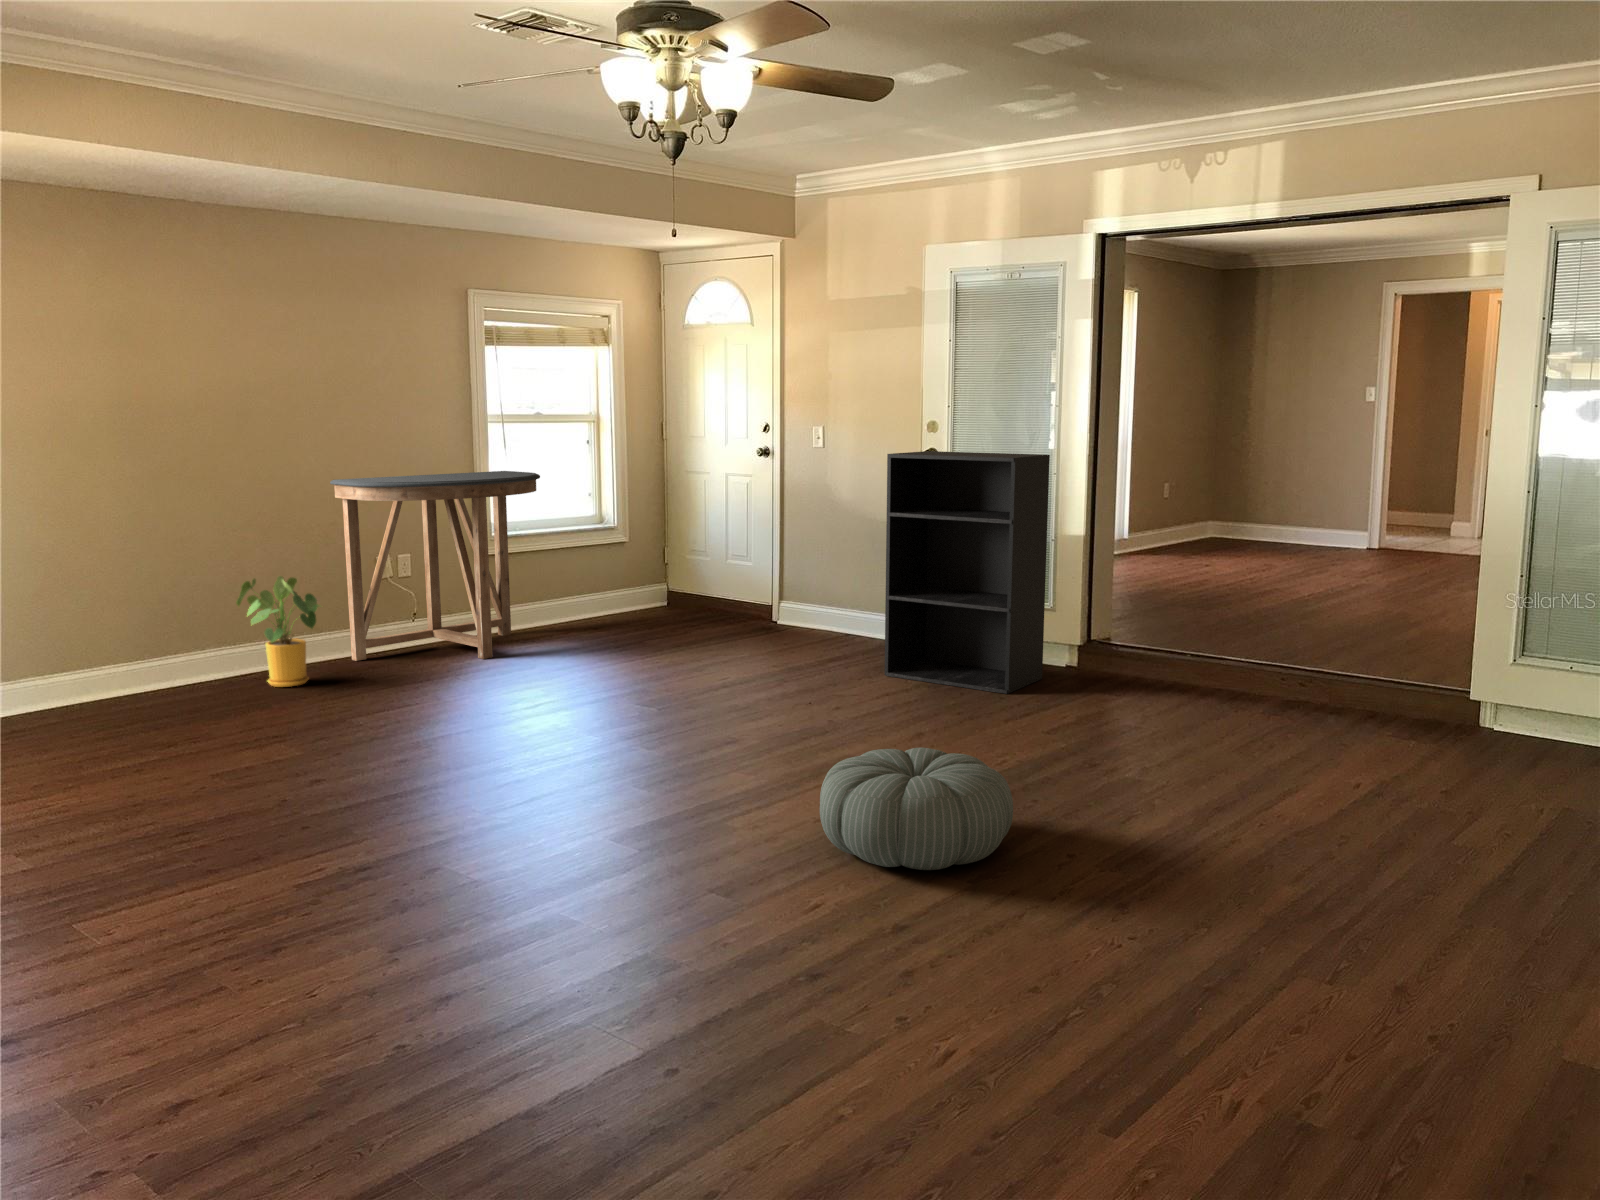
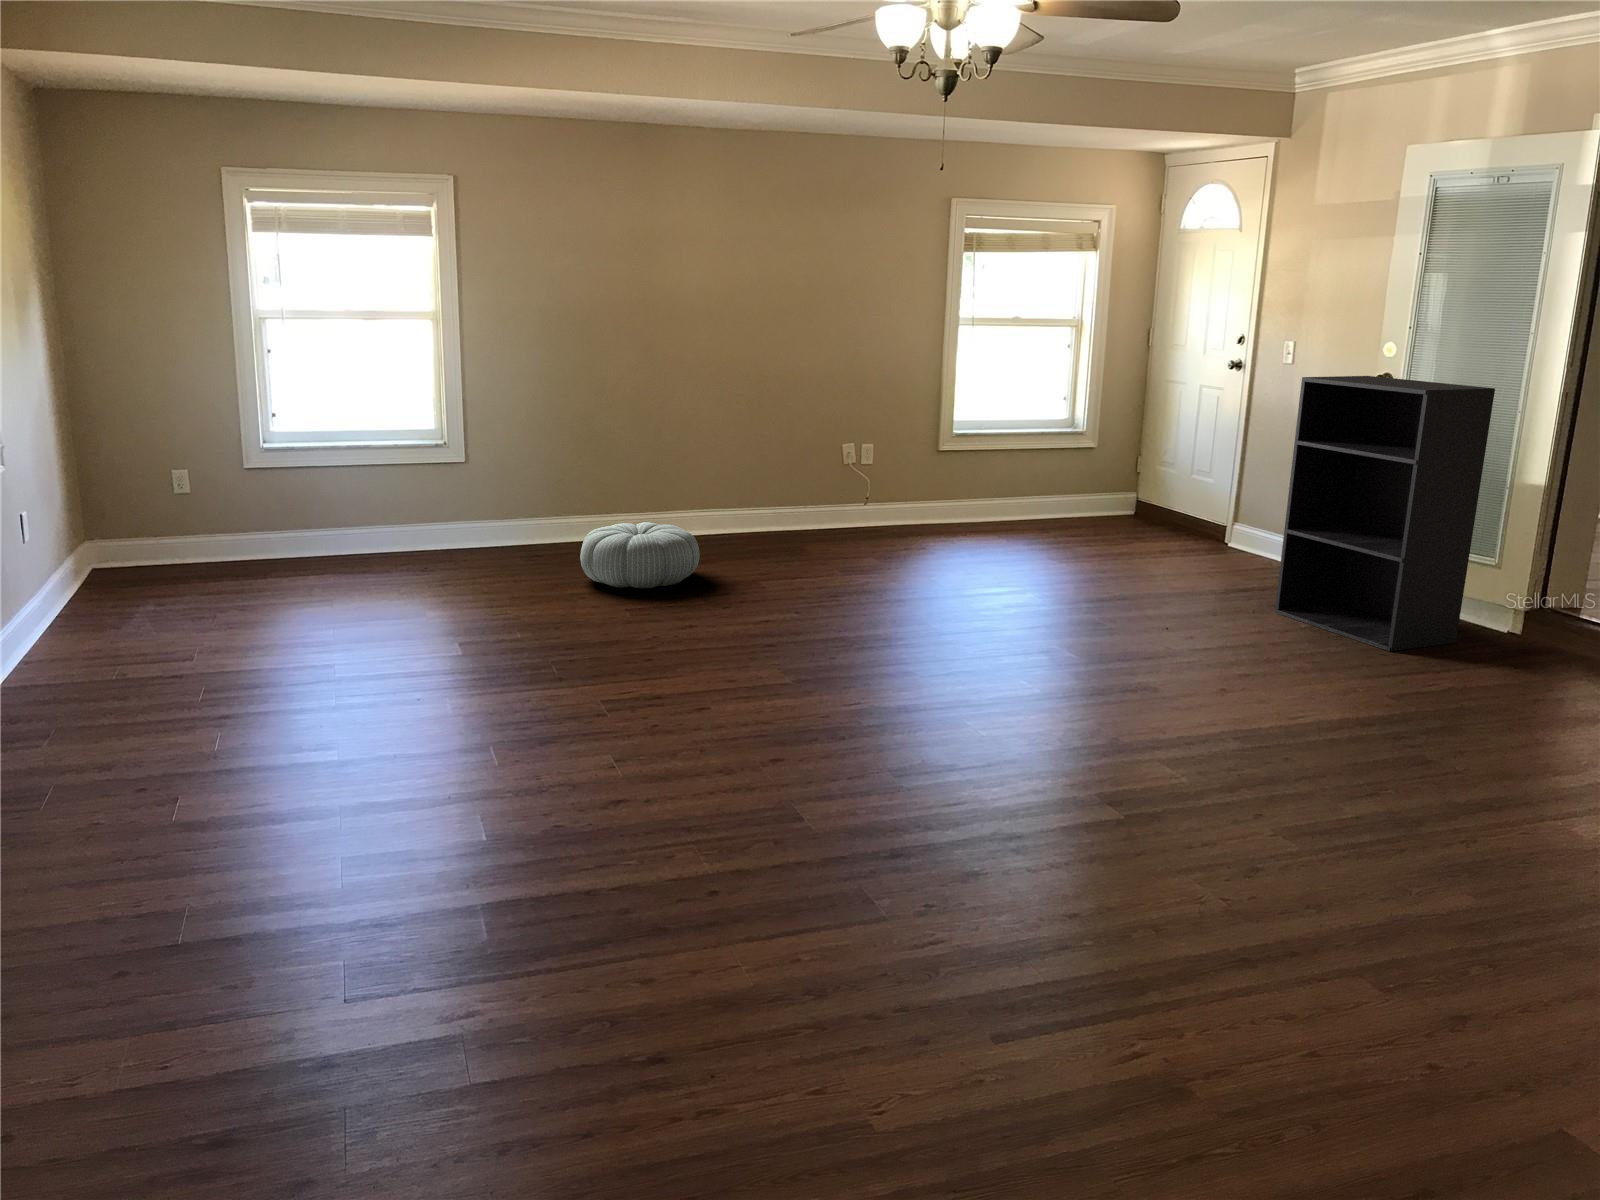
console table: present [330,471,540,661] -> none [804,372,993,545]
house plant: present [236,576,320,687] -> none [715,453,778,547]
pouf: present [820,748,1013,870] -> present [580,522,699,588]

